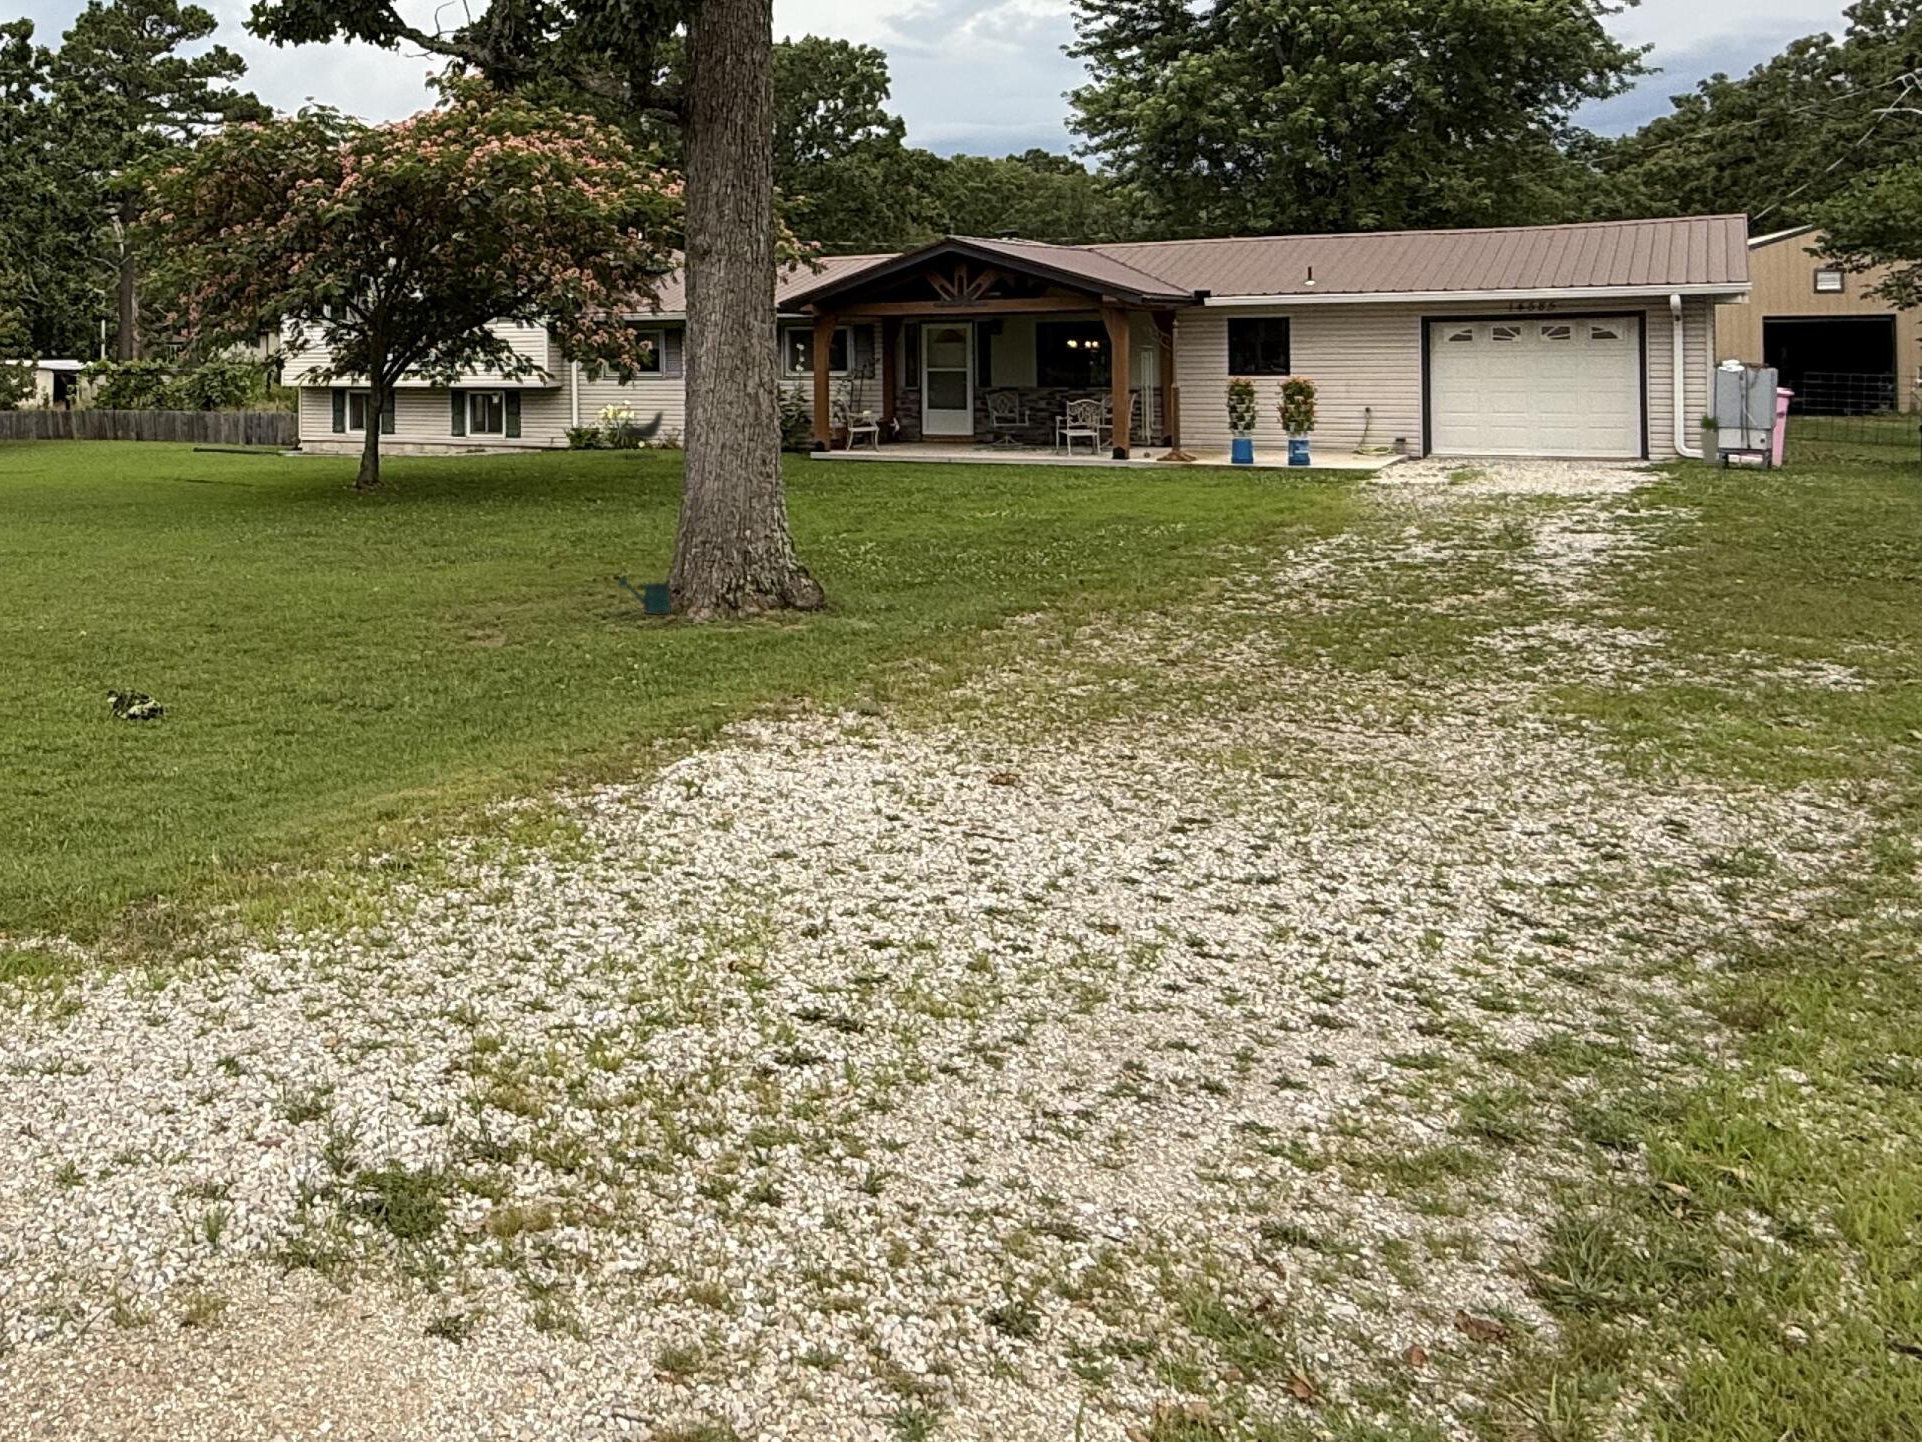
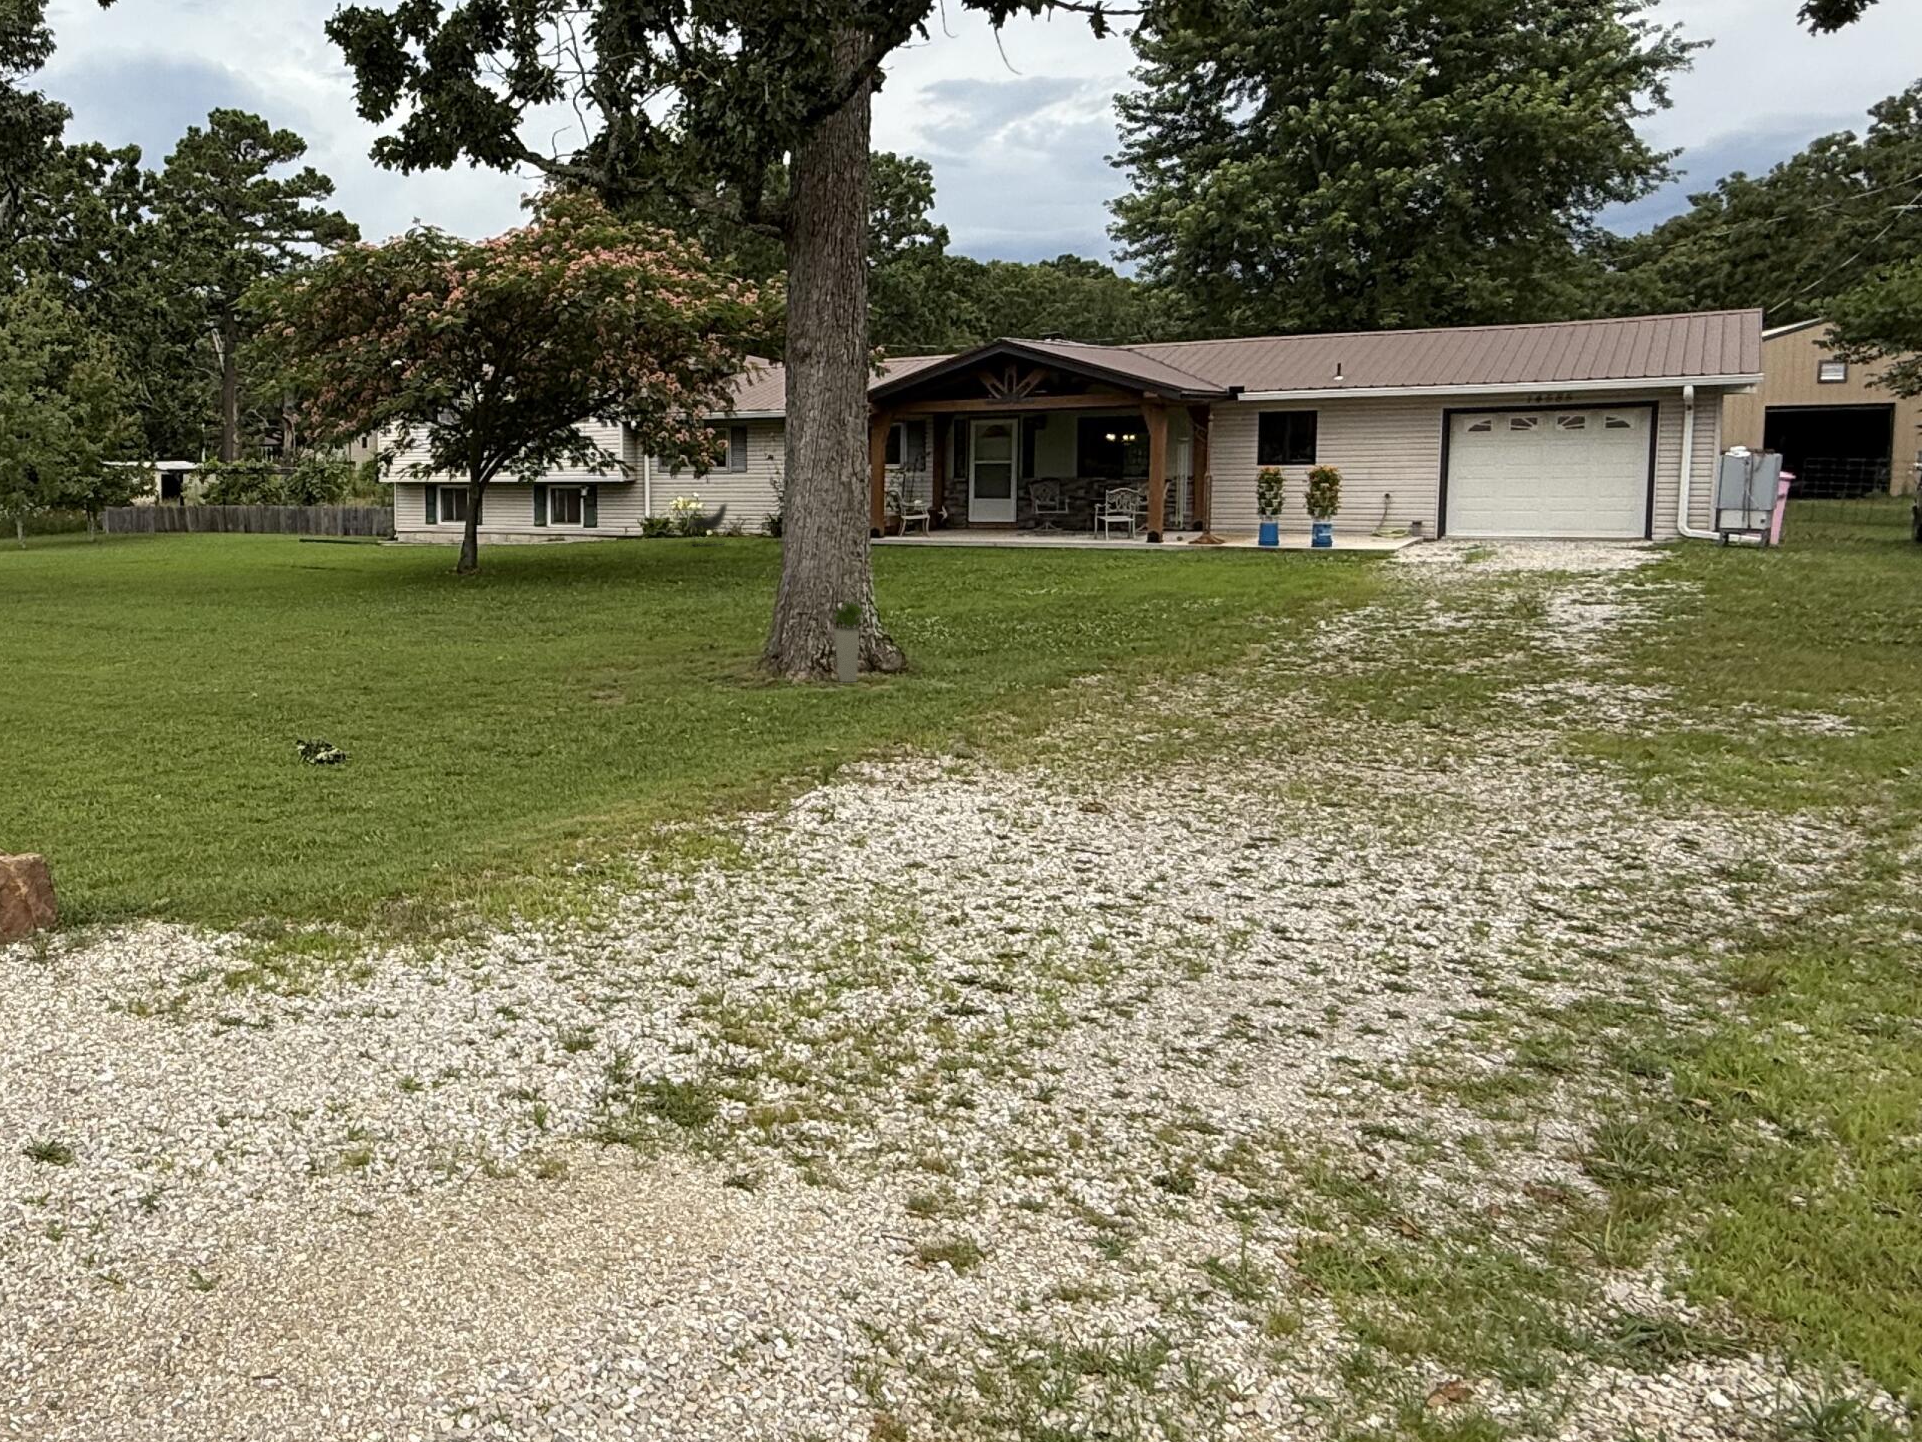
planter: present [1700,414,1720,464] -> present [834,601,862,682]
watering can: present [619,577,671,615] -> none [723,645,775,677]

